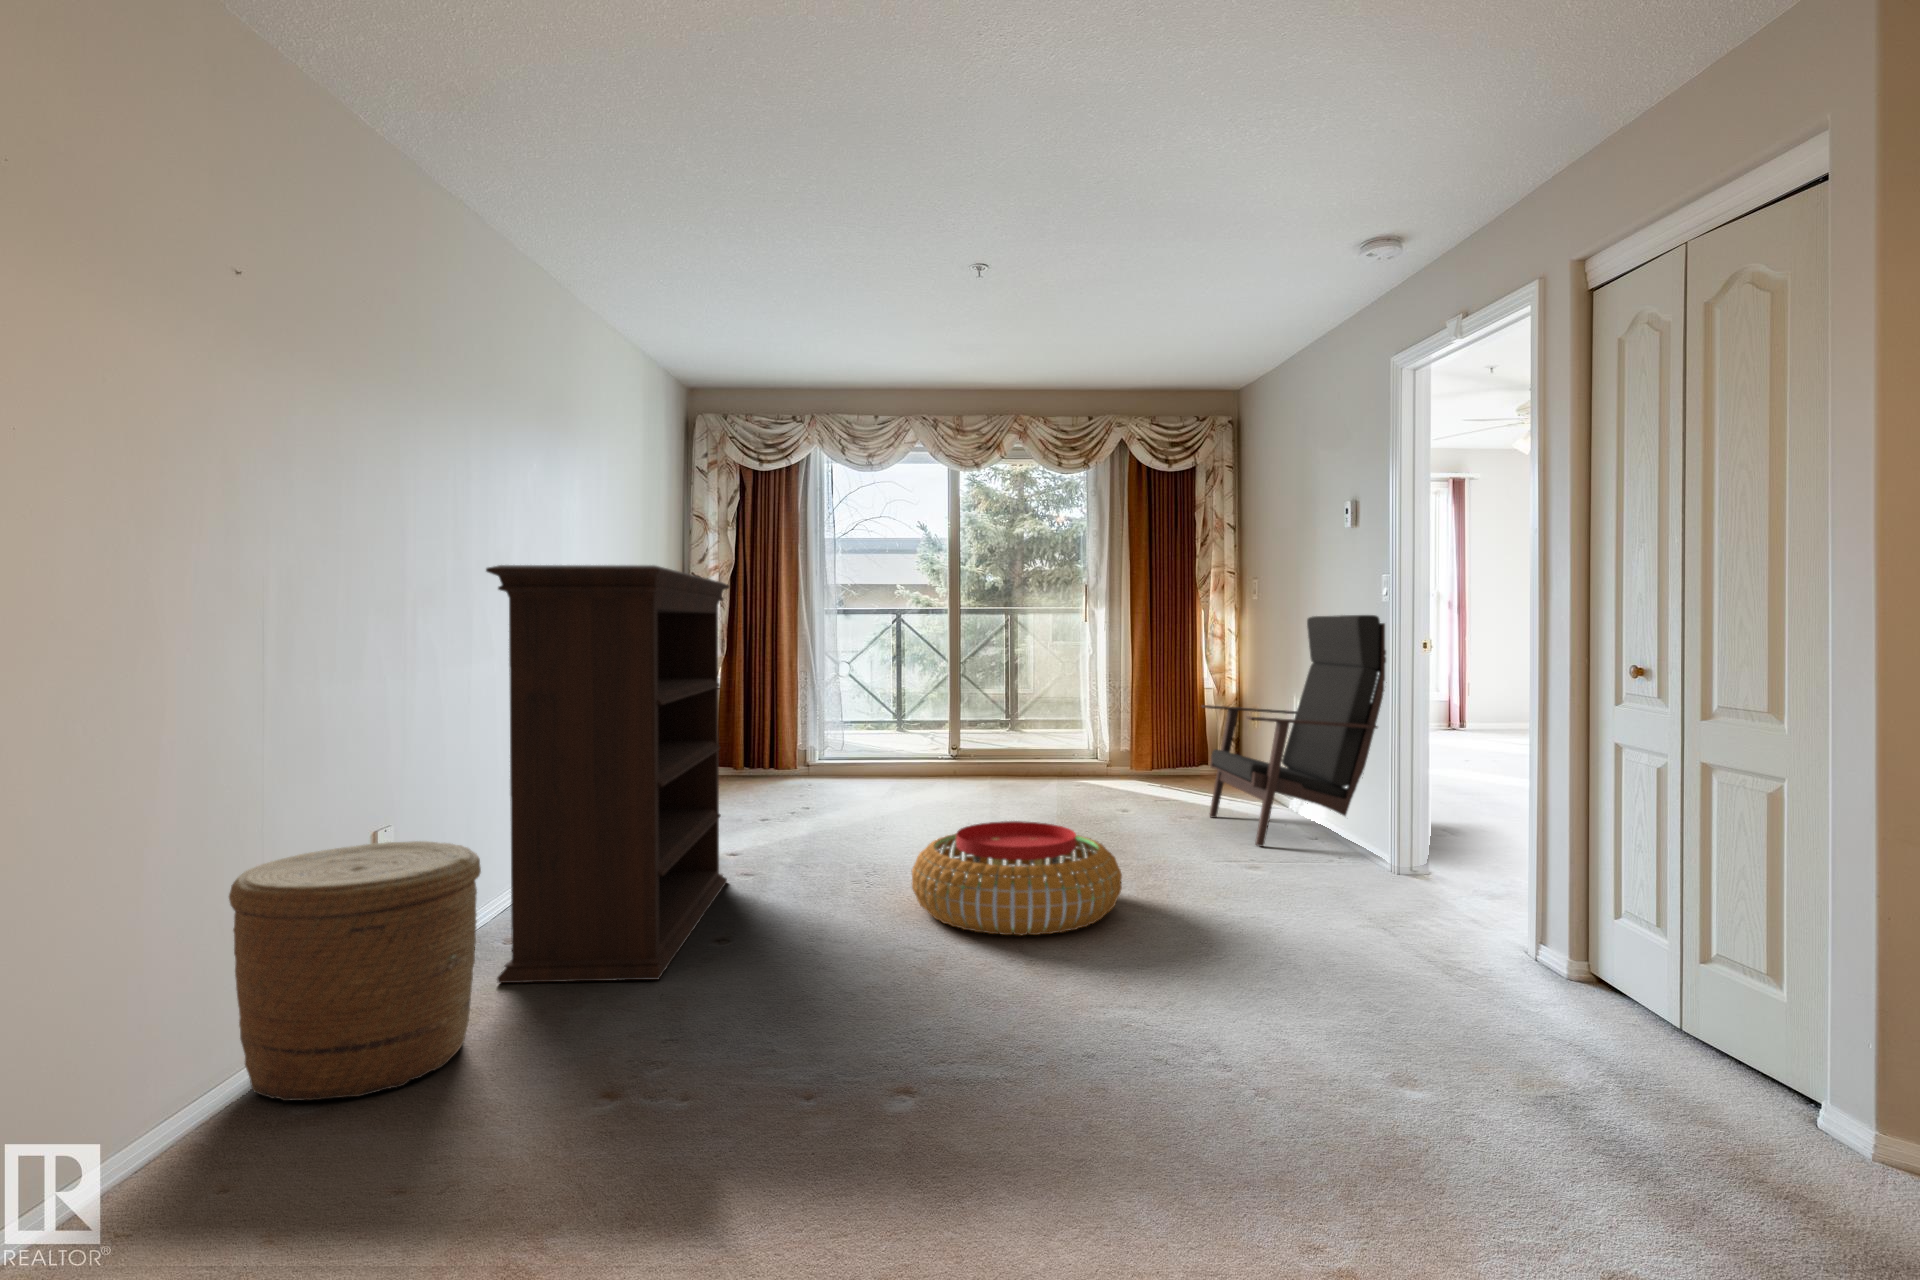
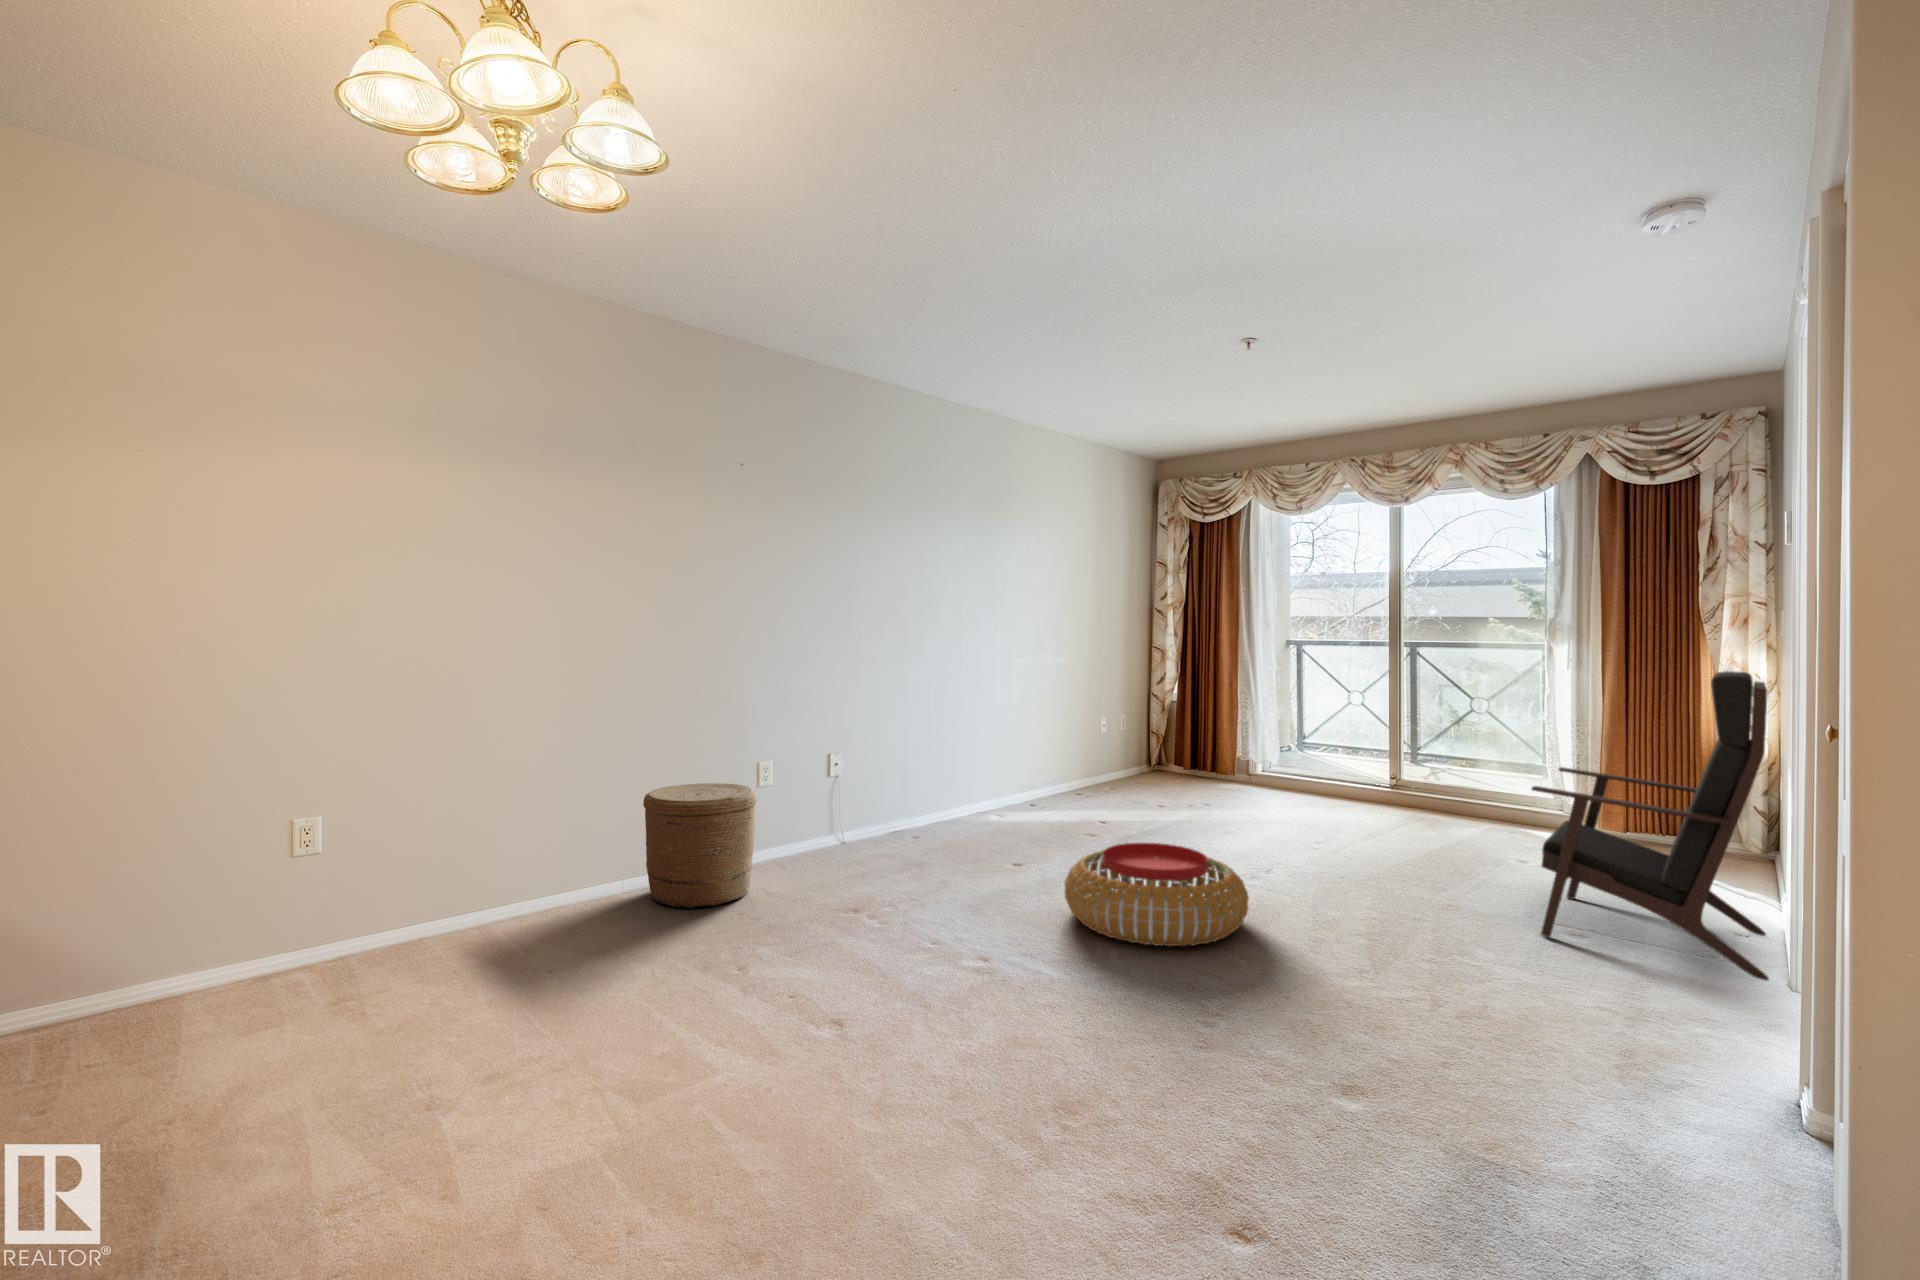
bookshelf: present [486,565,729,983] -> none [796,632,1017,896]

